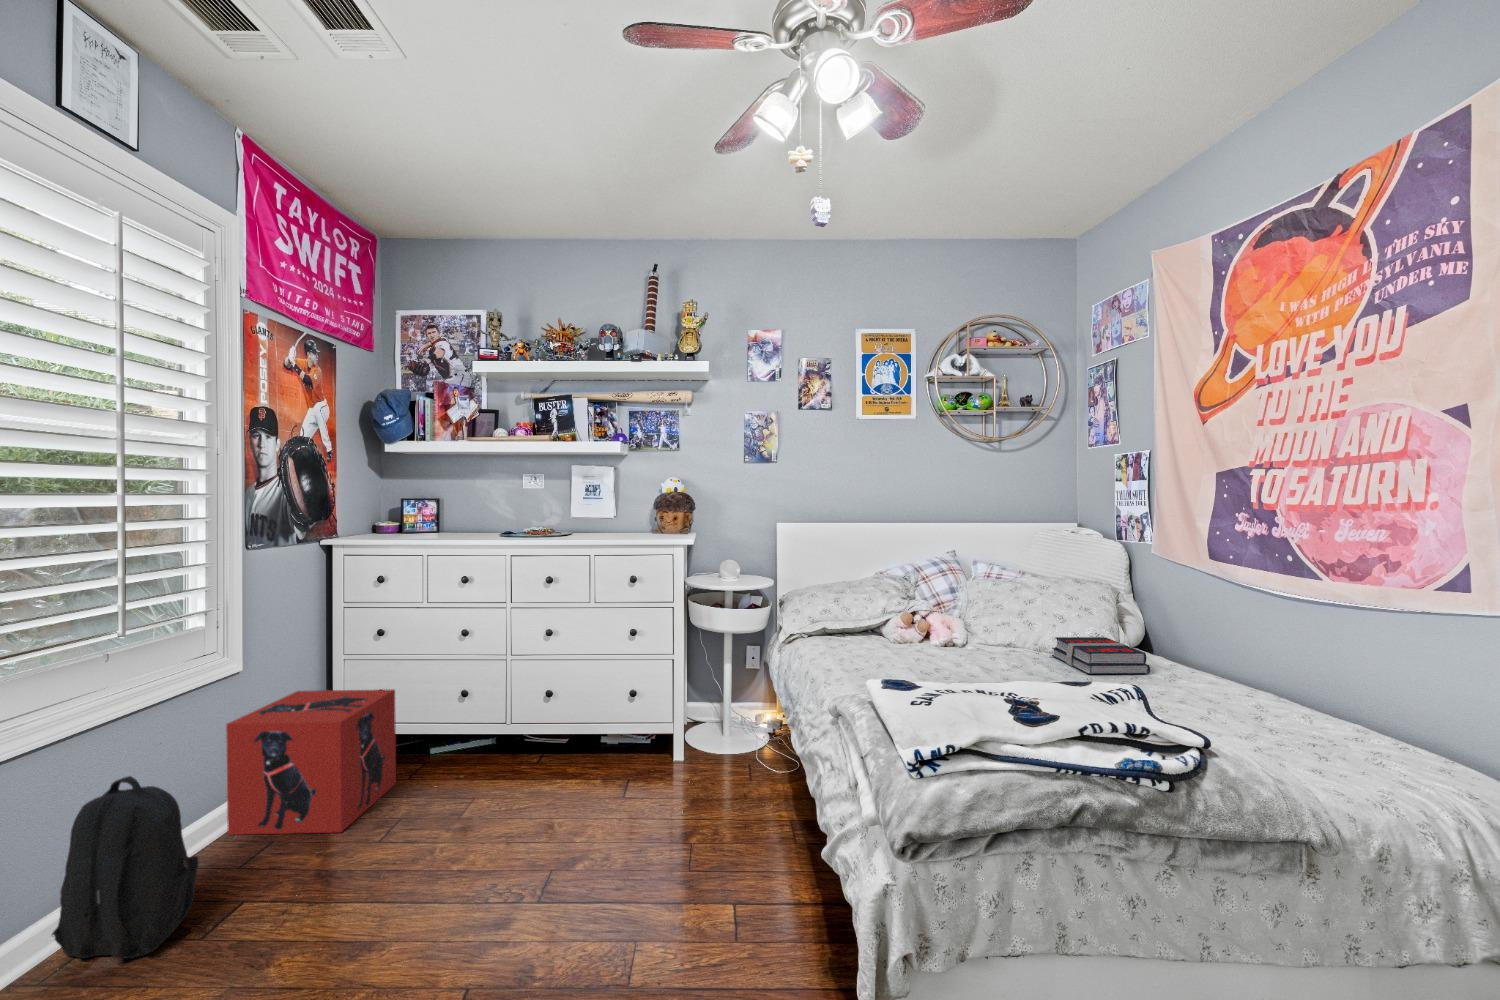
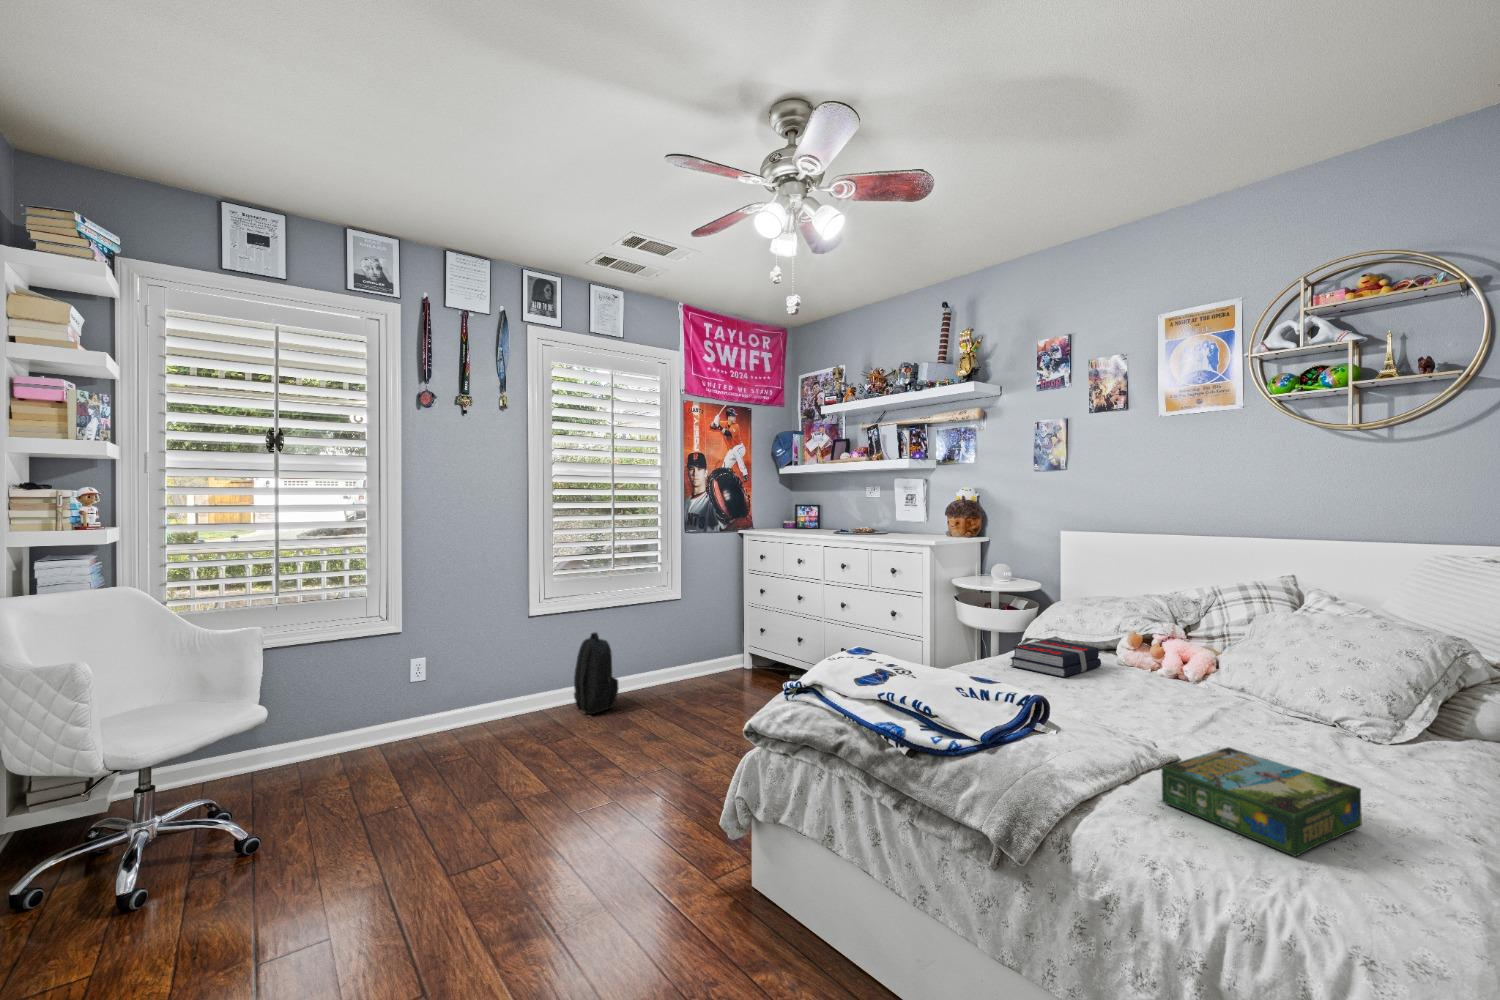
book: present [1052,637,1150,674] -> present [1010,639,1101,677]
board game: none [1206,678,1350,737] -> present [1161,747,1362,857]
storage box: present [226,689,396,835] -> none [664,619,748,700]

